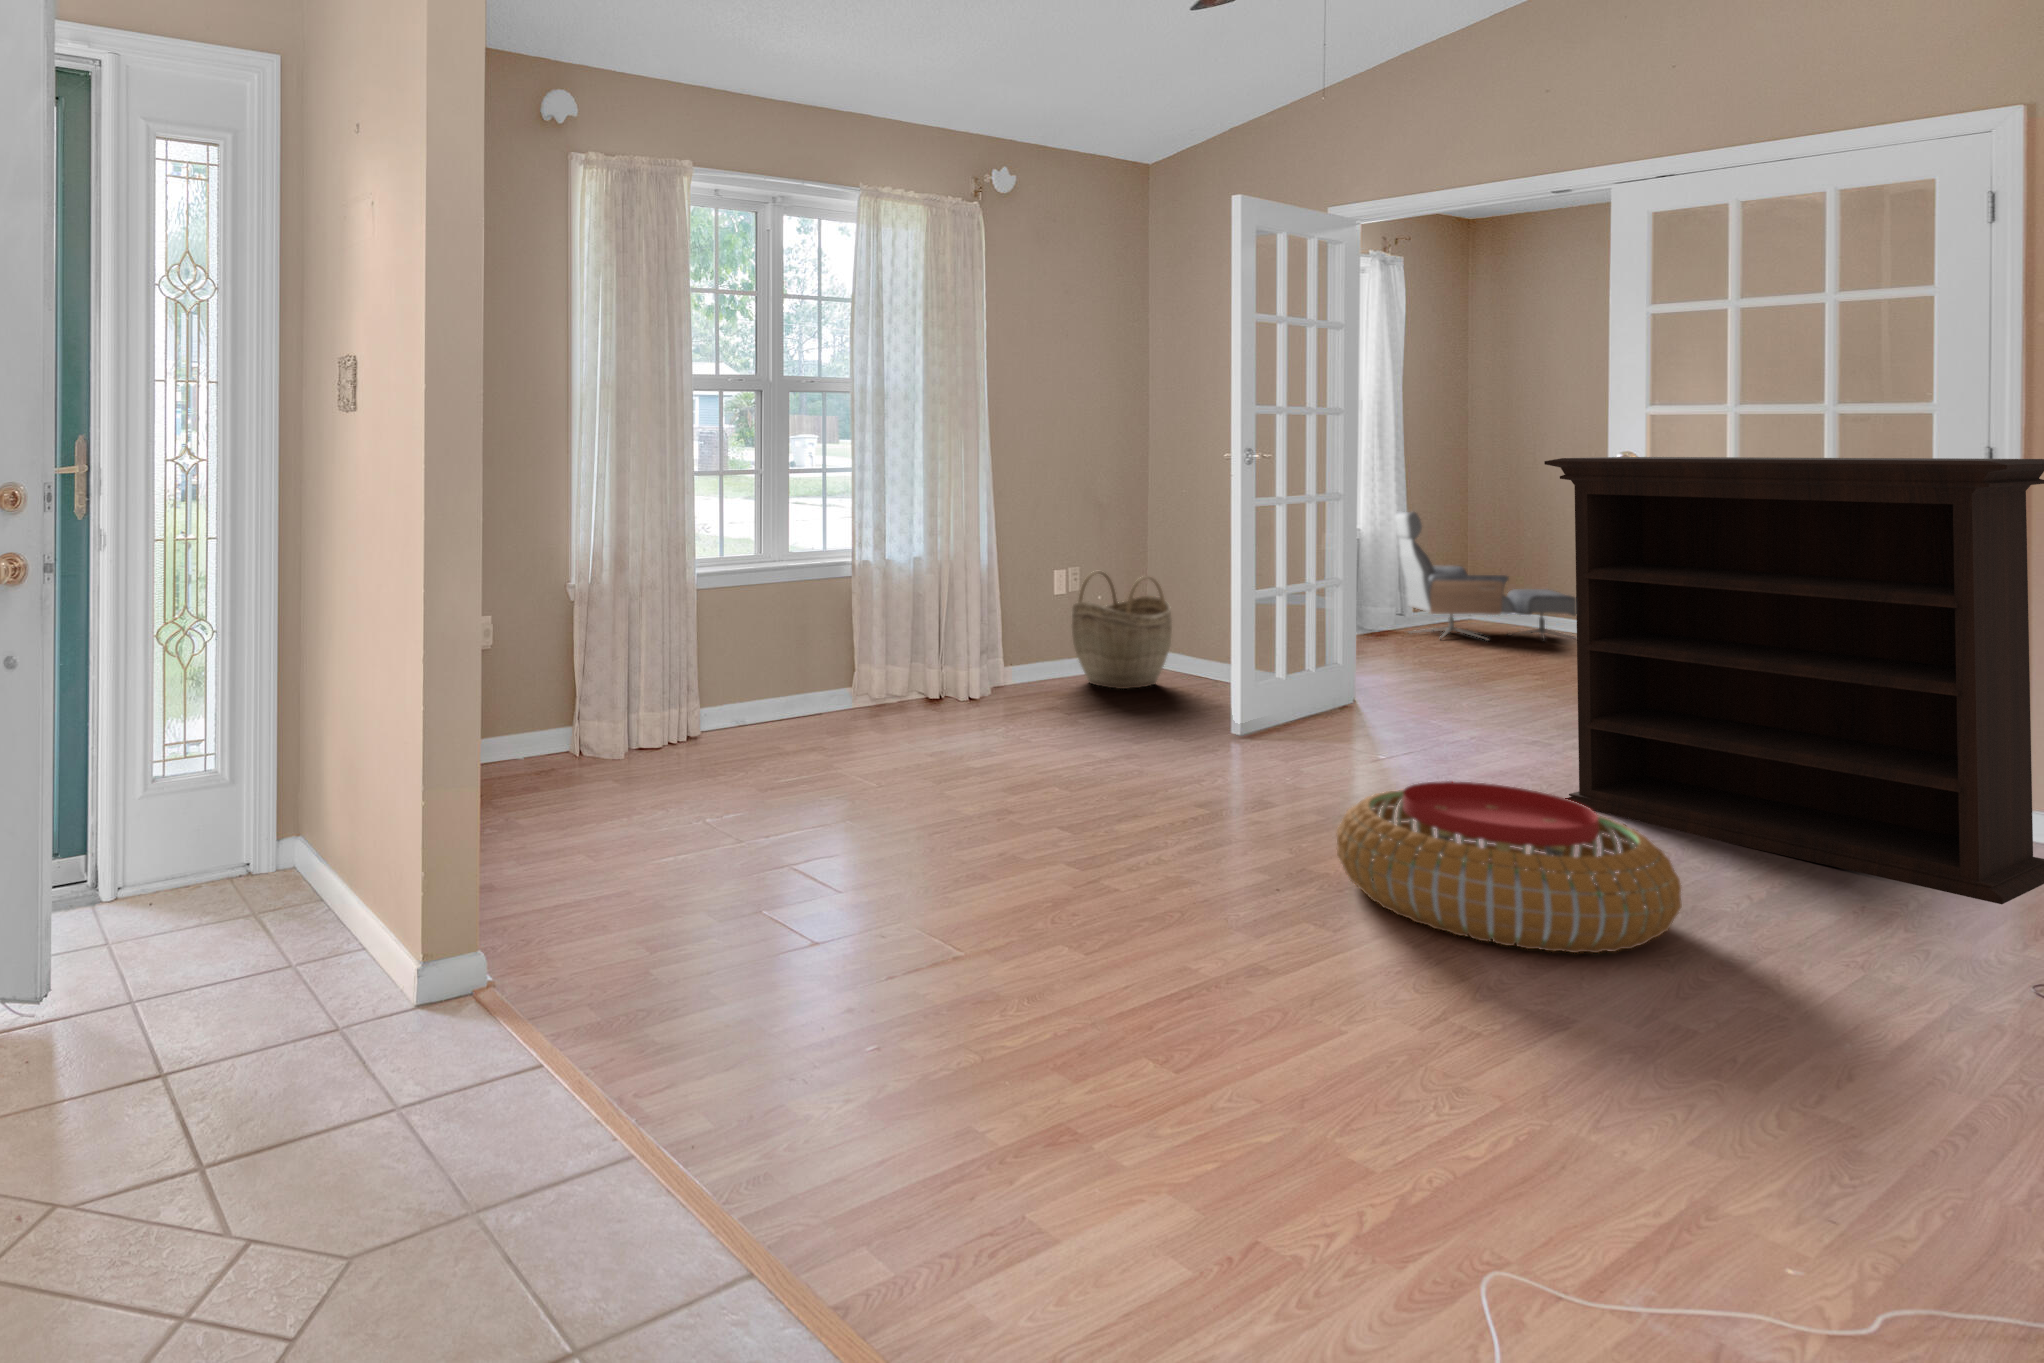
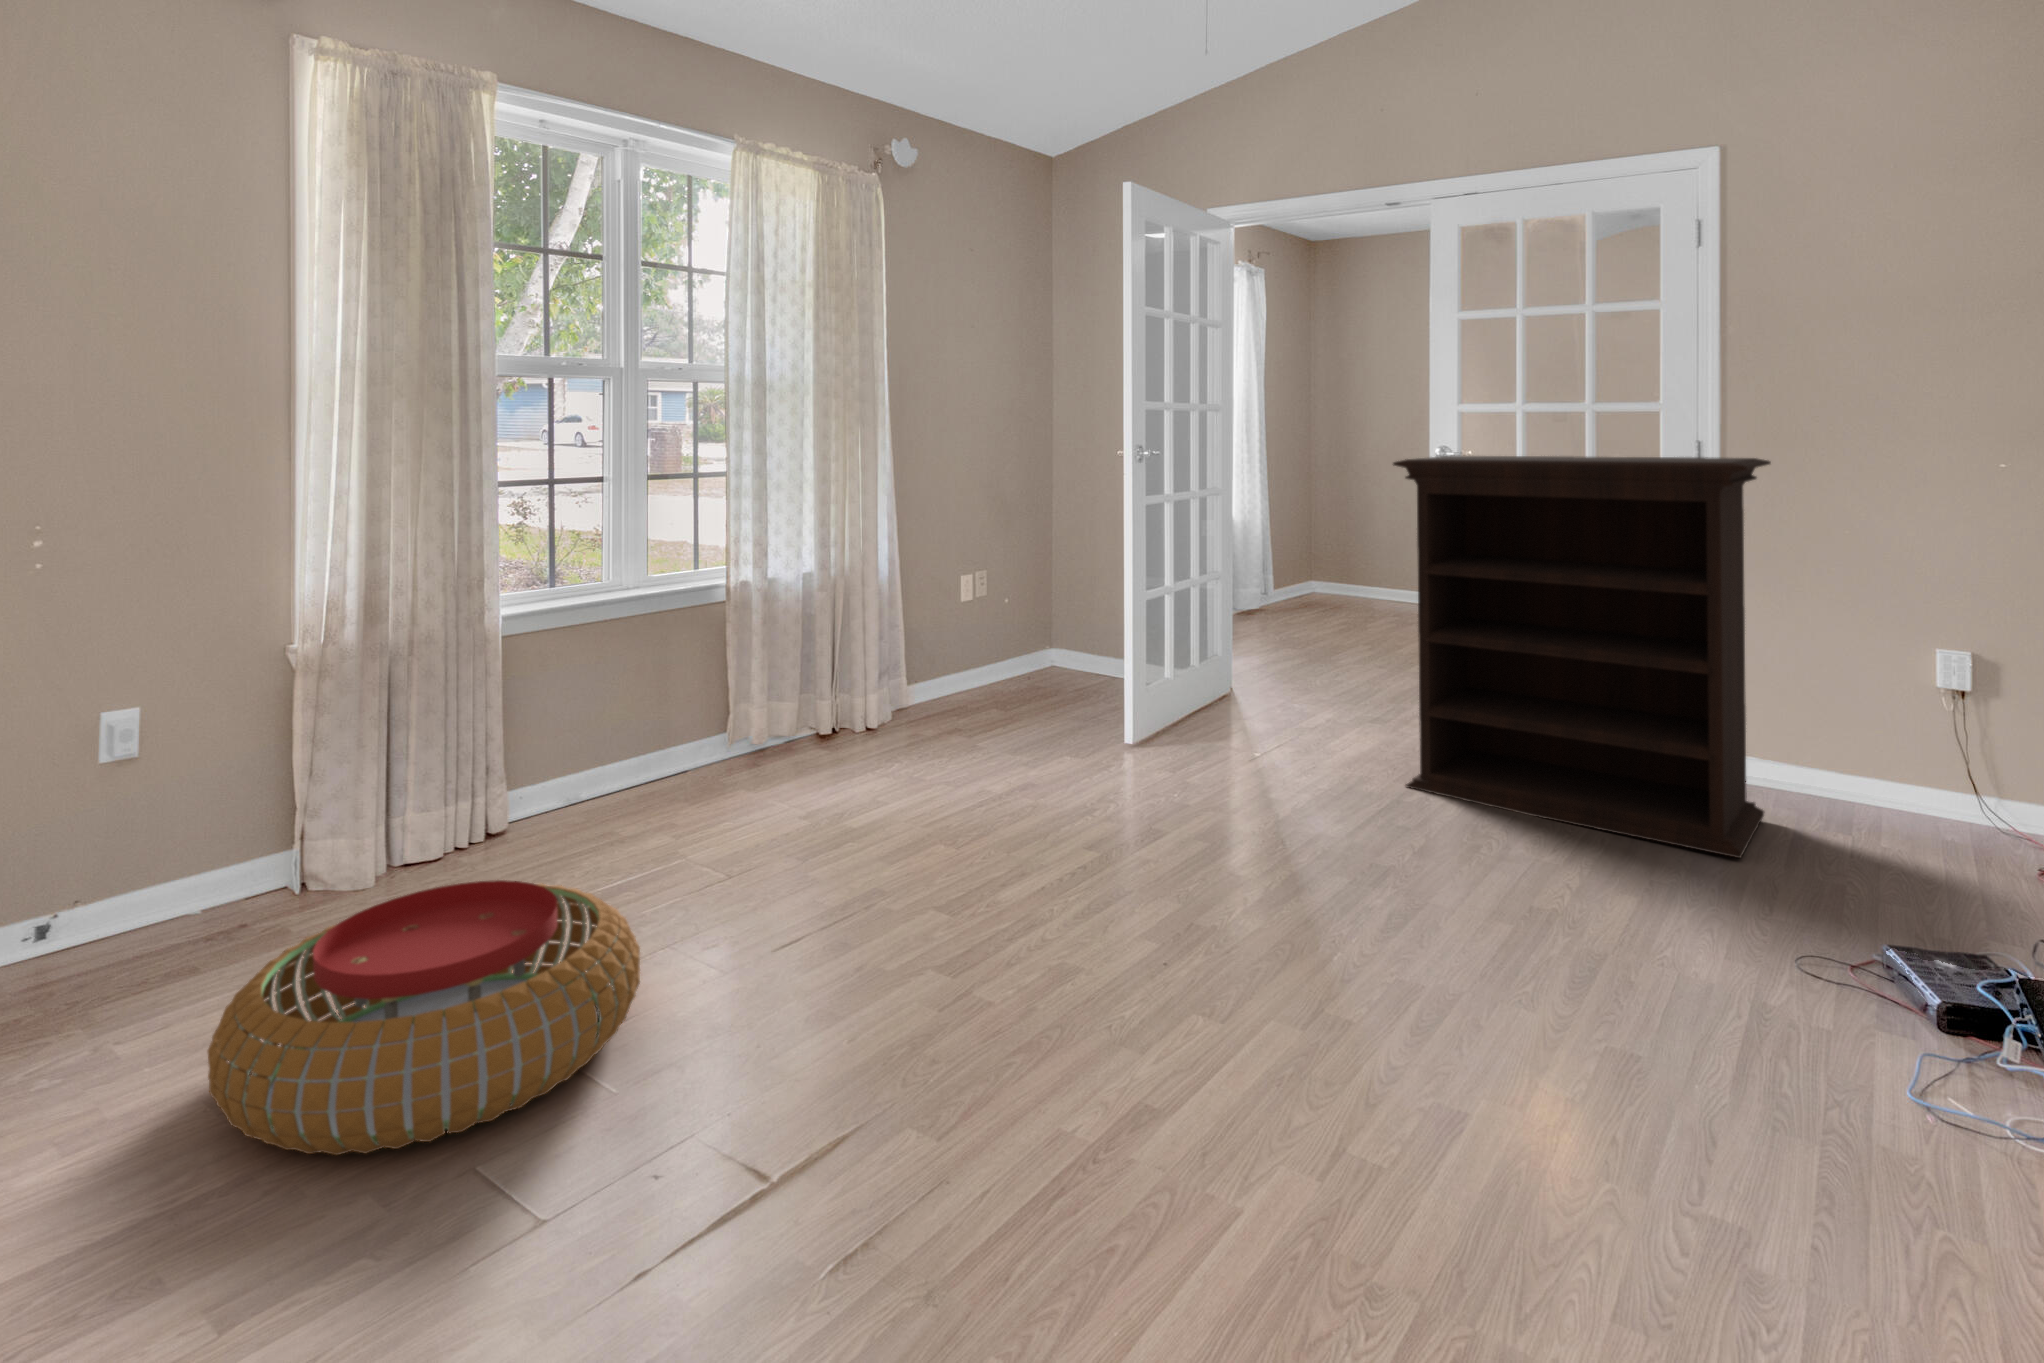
lounge chair: present [1395,512,1577,640] -> none [1248,493,1396,609]
woven basket: present [1072,571,1172,689] -> none [976,572,1072,693]
pouf: present [1336,781,1682,953] -> present [208,880,640,1155]

